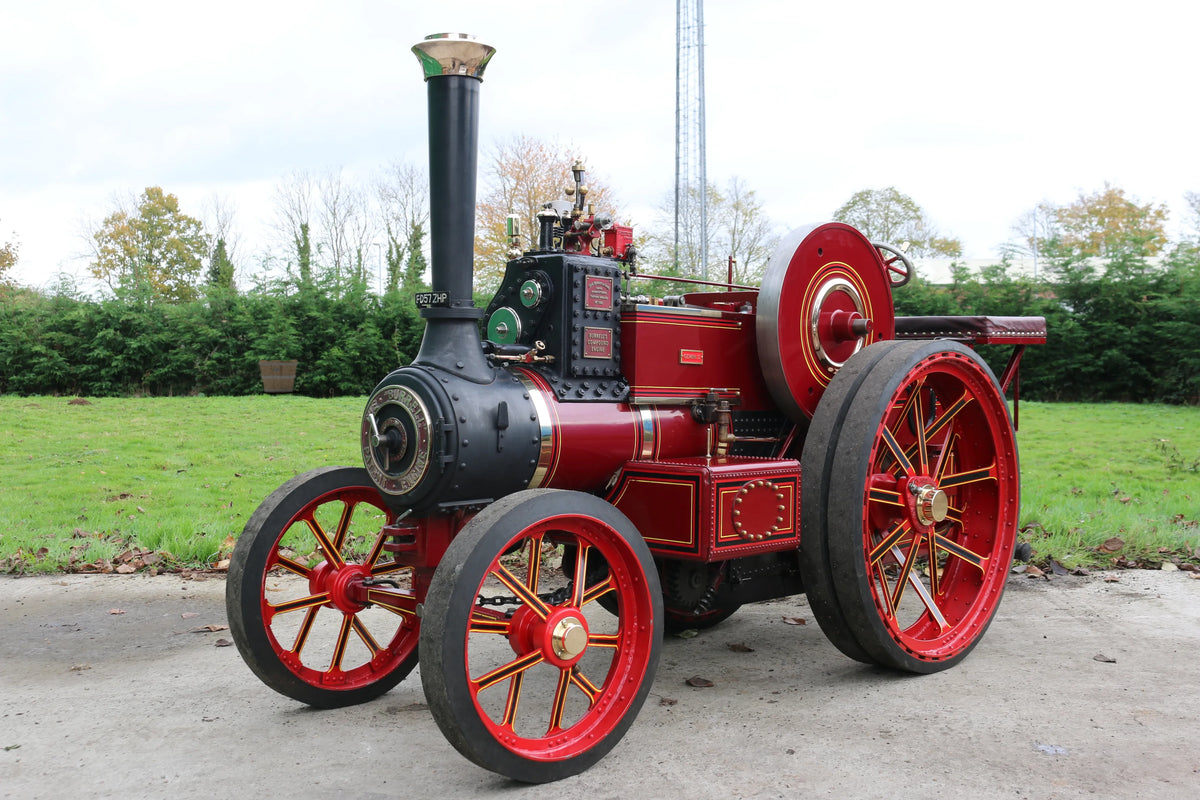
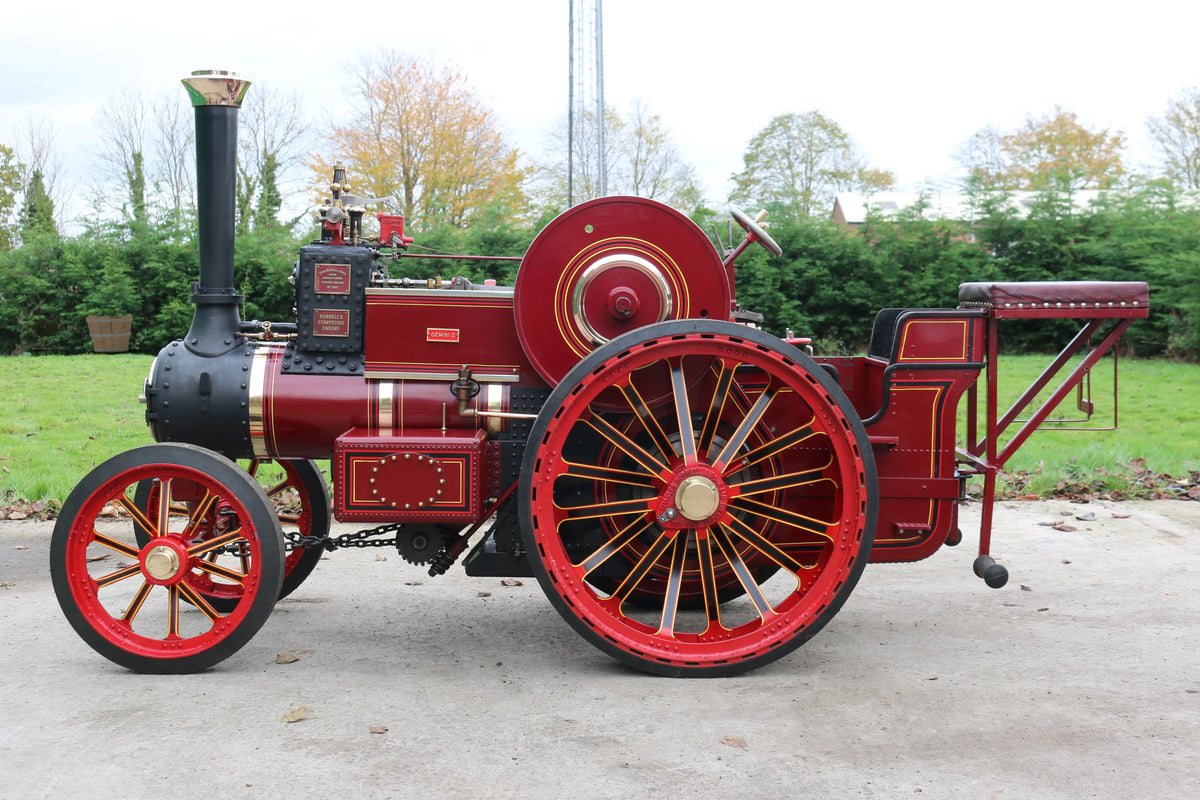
potted tree: none [205,349,233,390] -> present [32,306,60,350]

